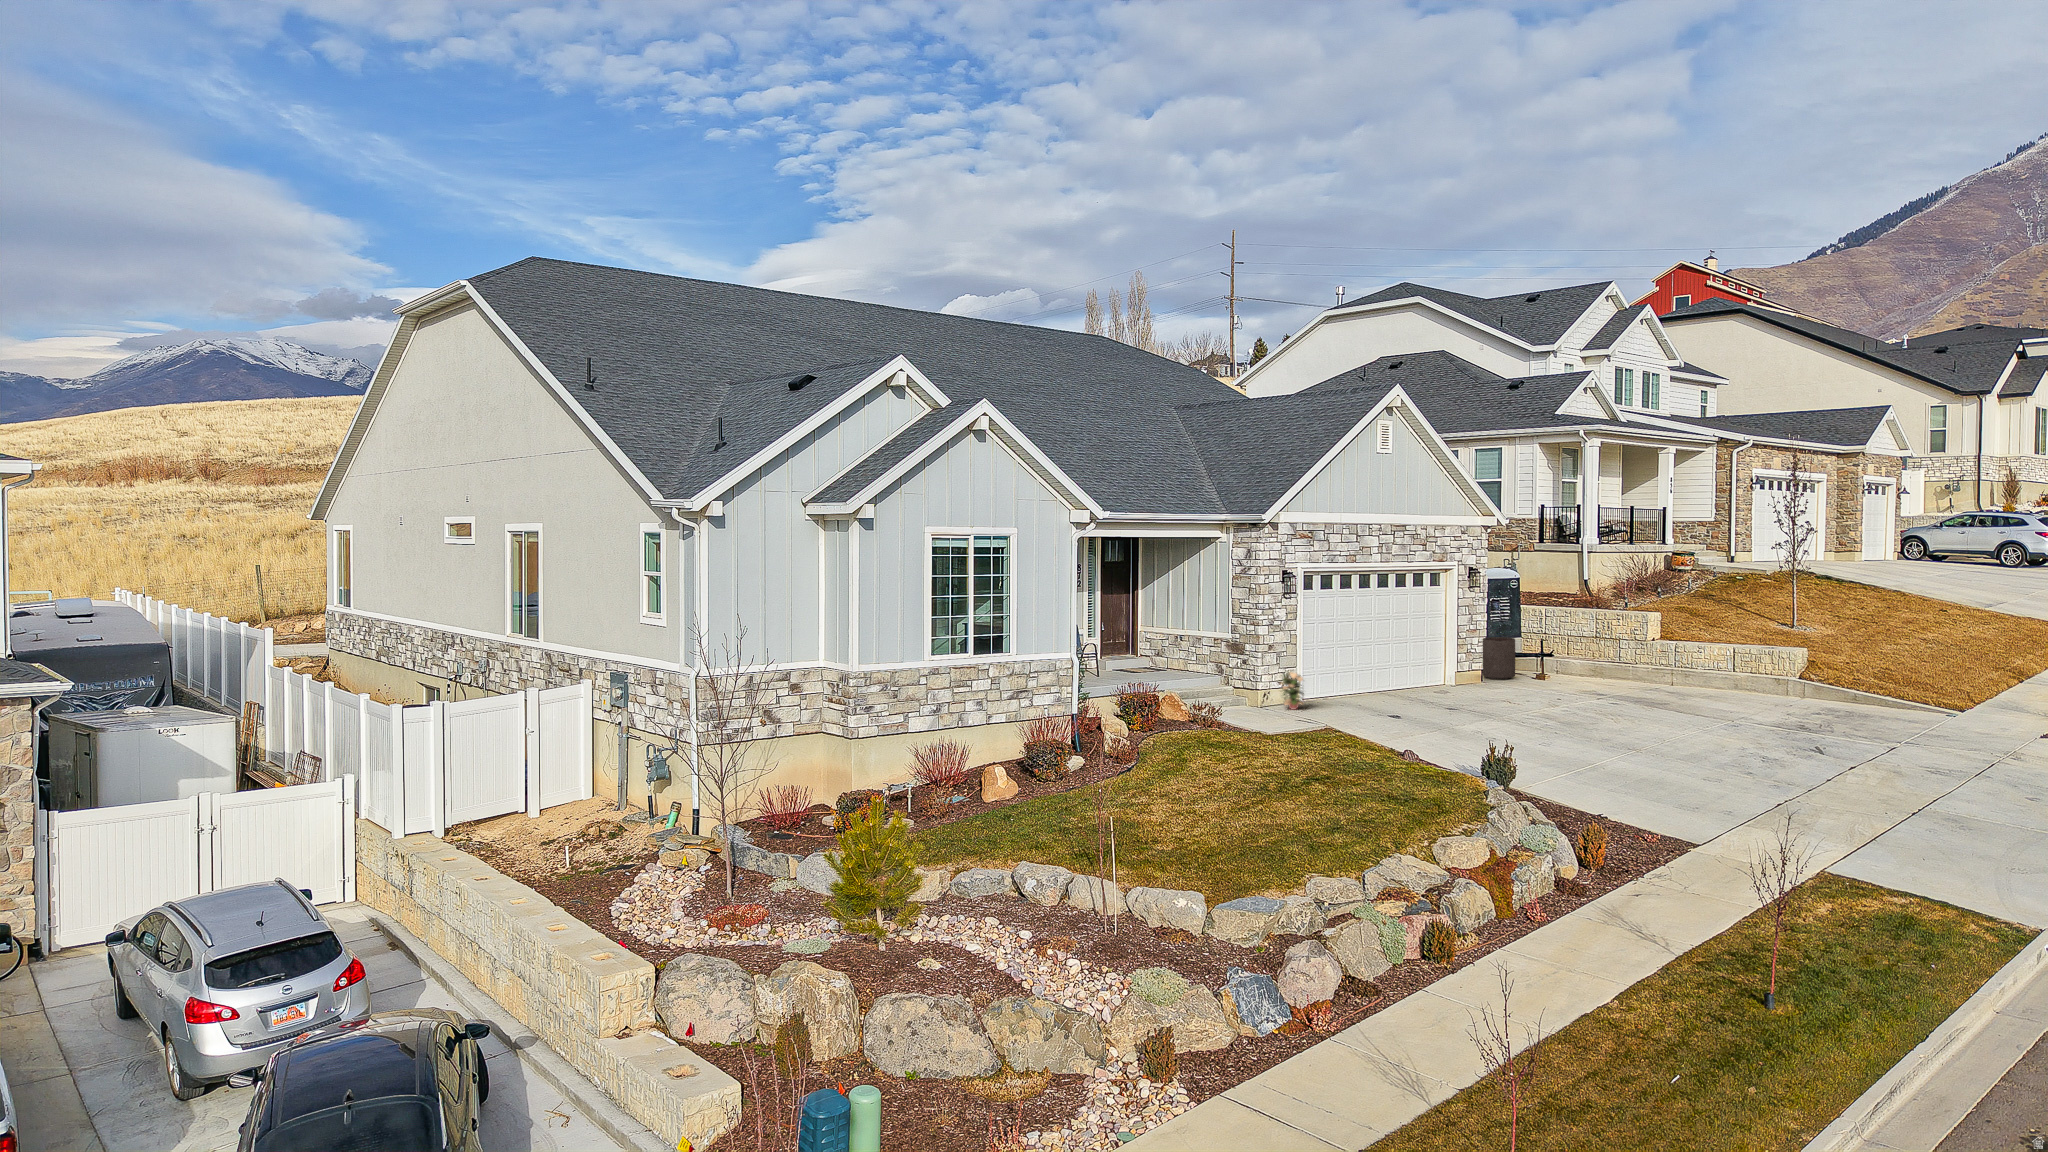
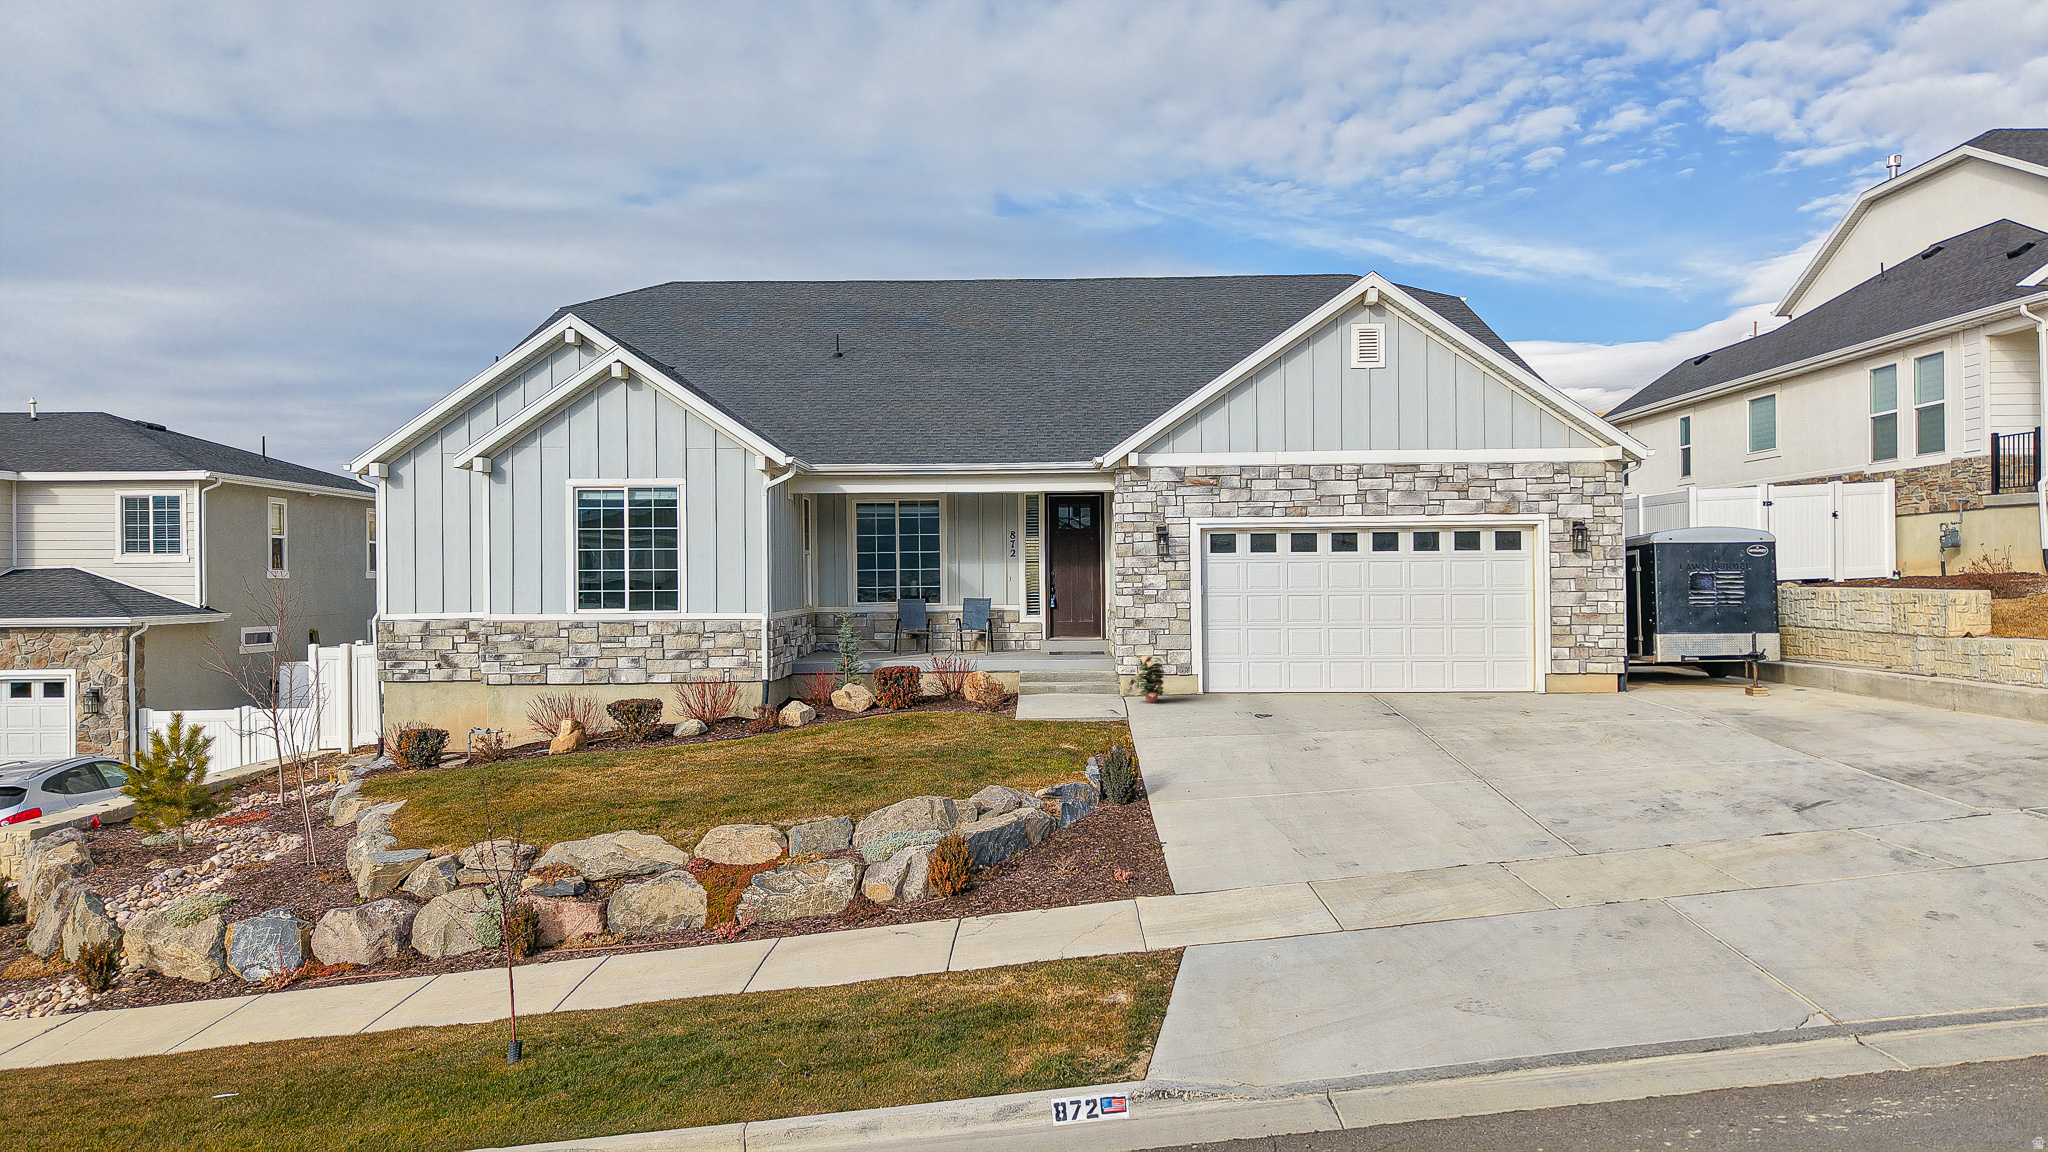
trash can: present [1483,637,1515,679] -> none [1621,628,1677,691]

